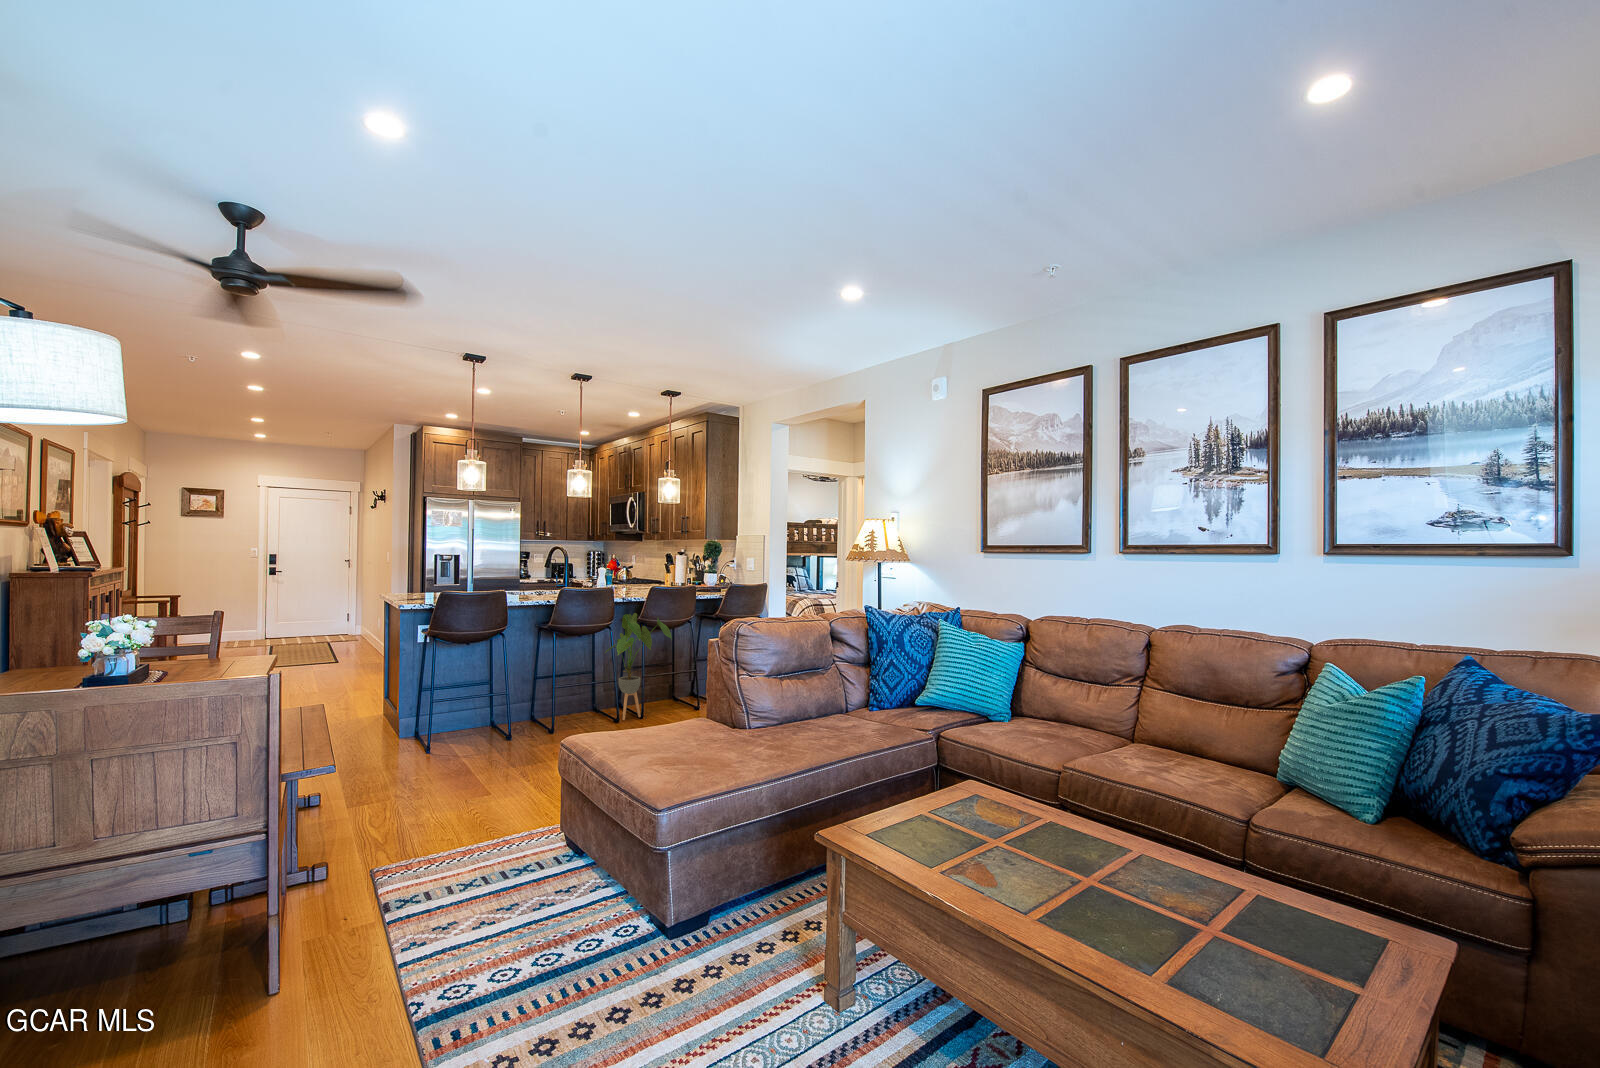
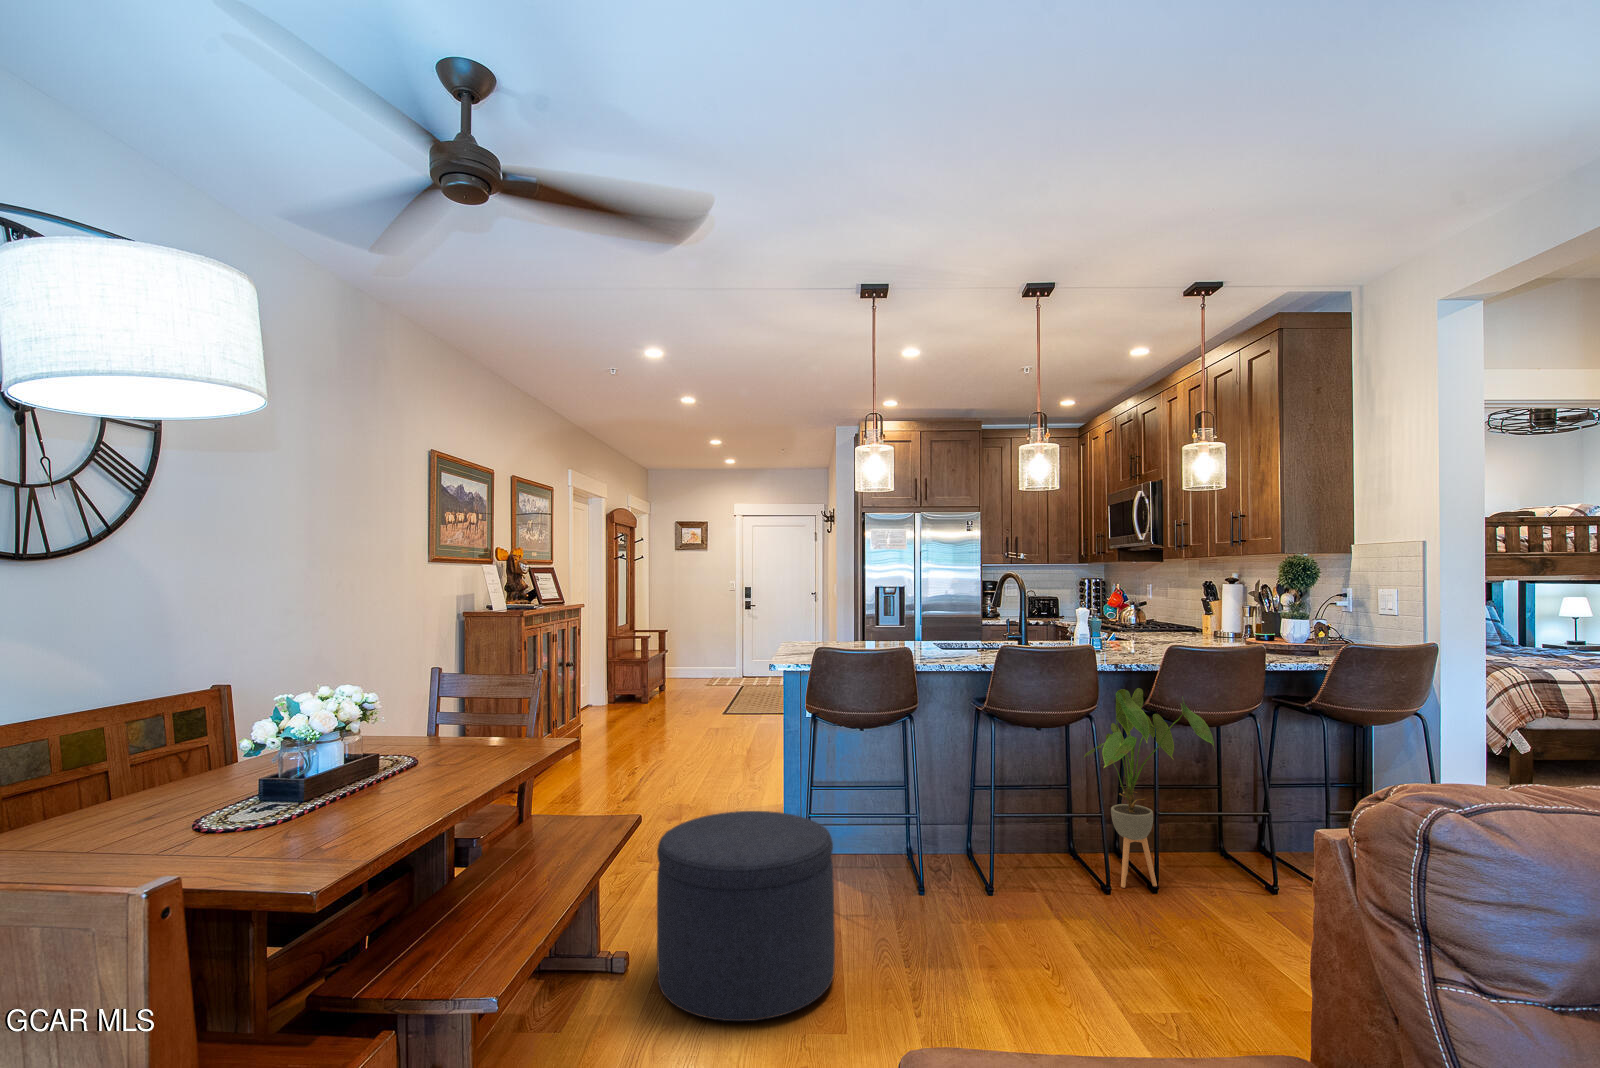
ottoman: none [357,694,478,805] -> present [657,811,835,1021]

